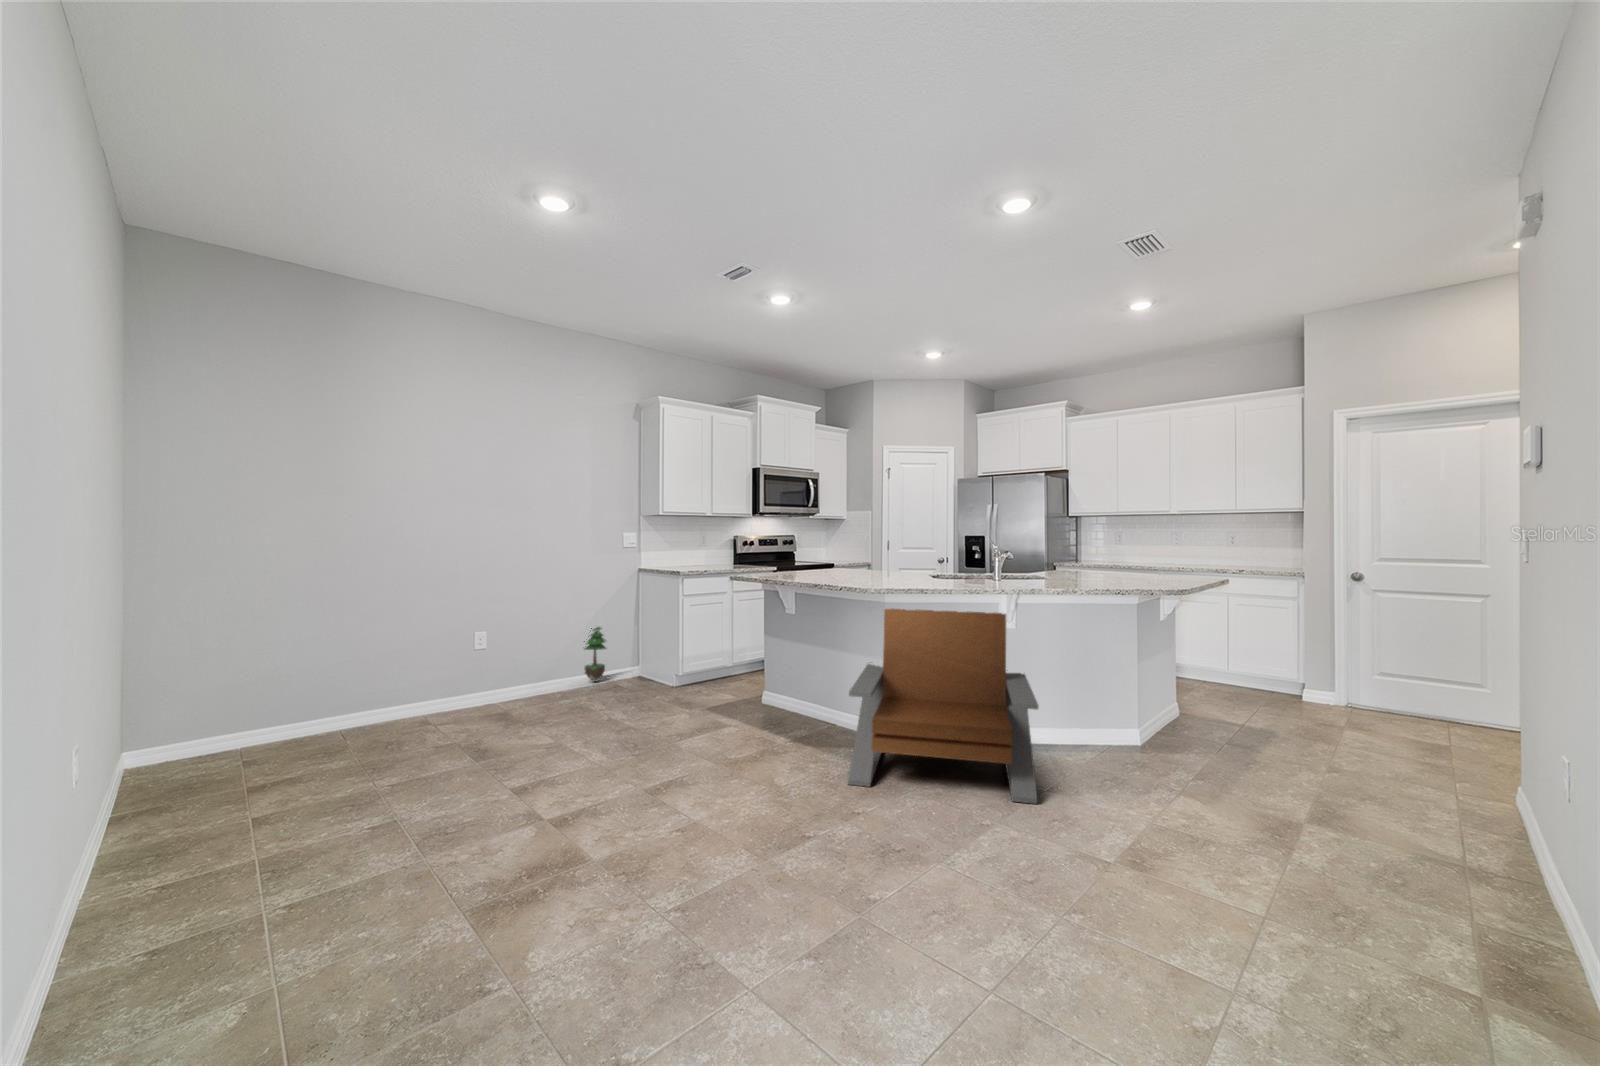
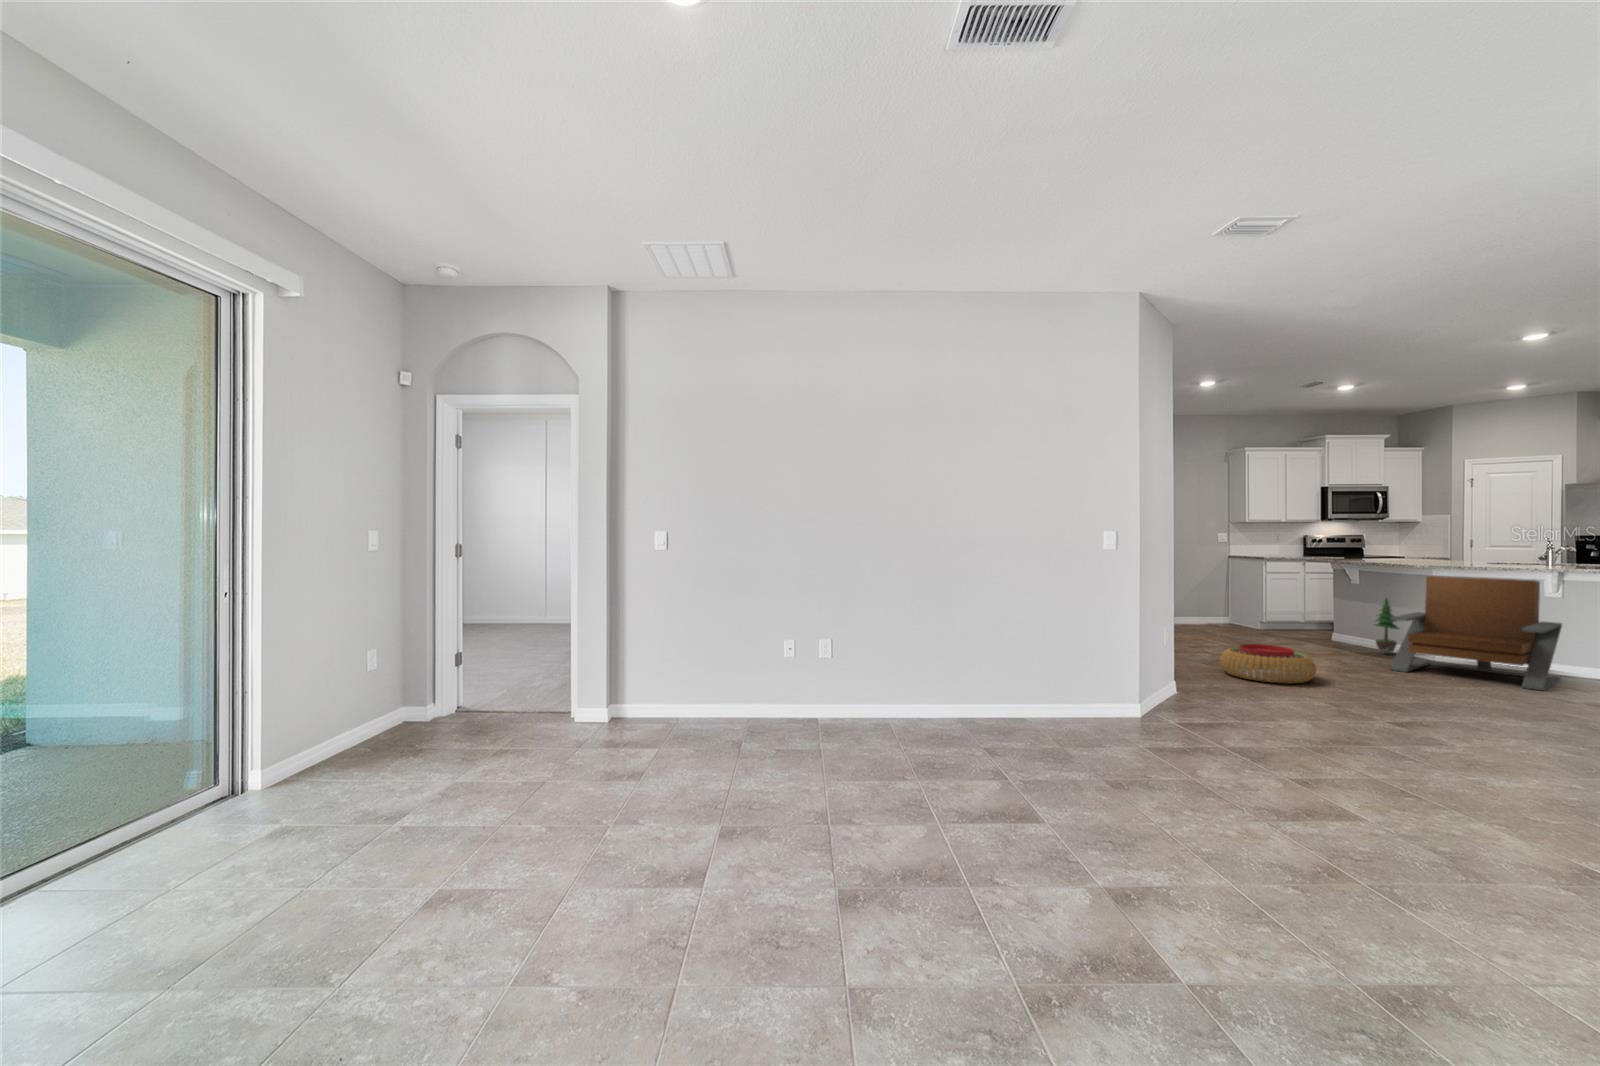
potted tree: present [584,627,606,682] -> present [1374,599,1398,654]
pouf: none [546,811,746,956] -> present [1220,644,1316,683]

